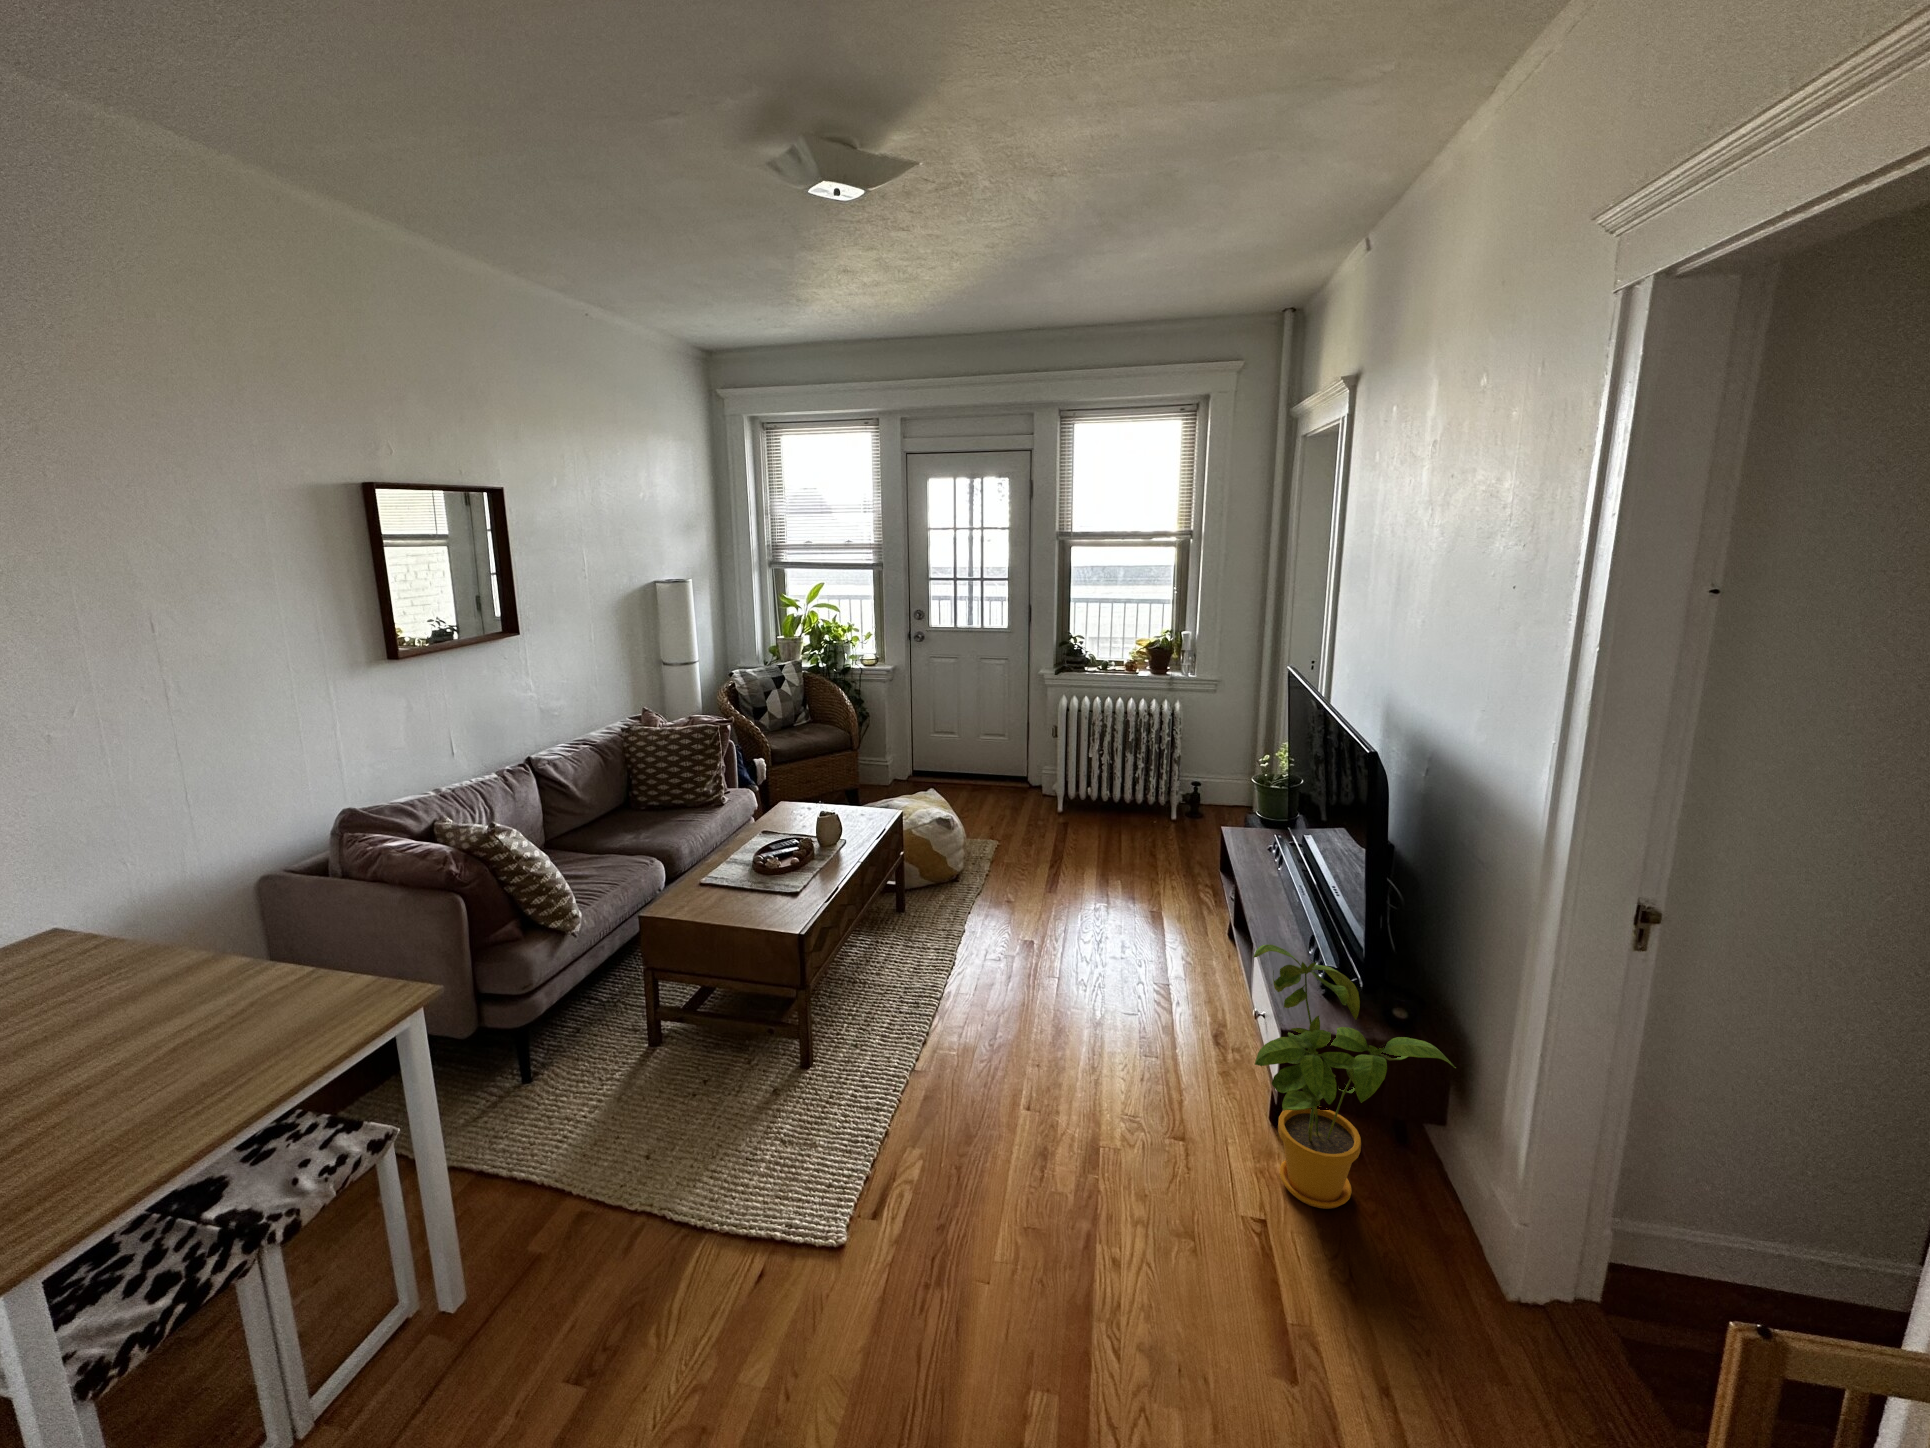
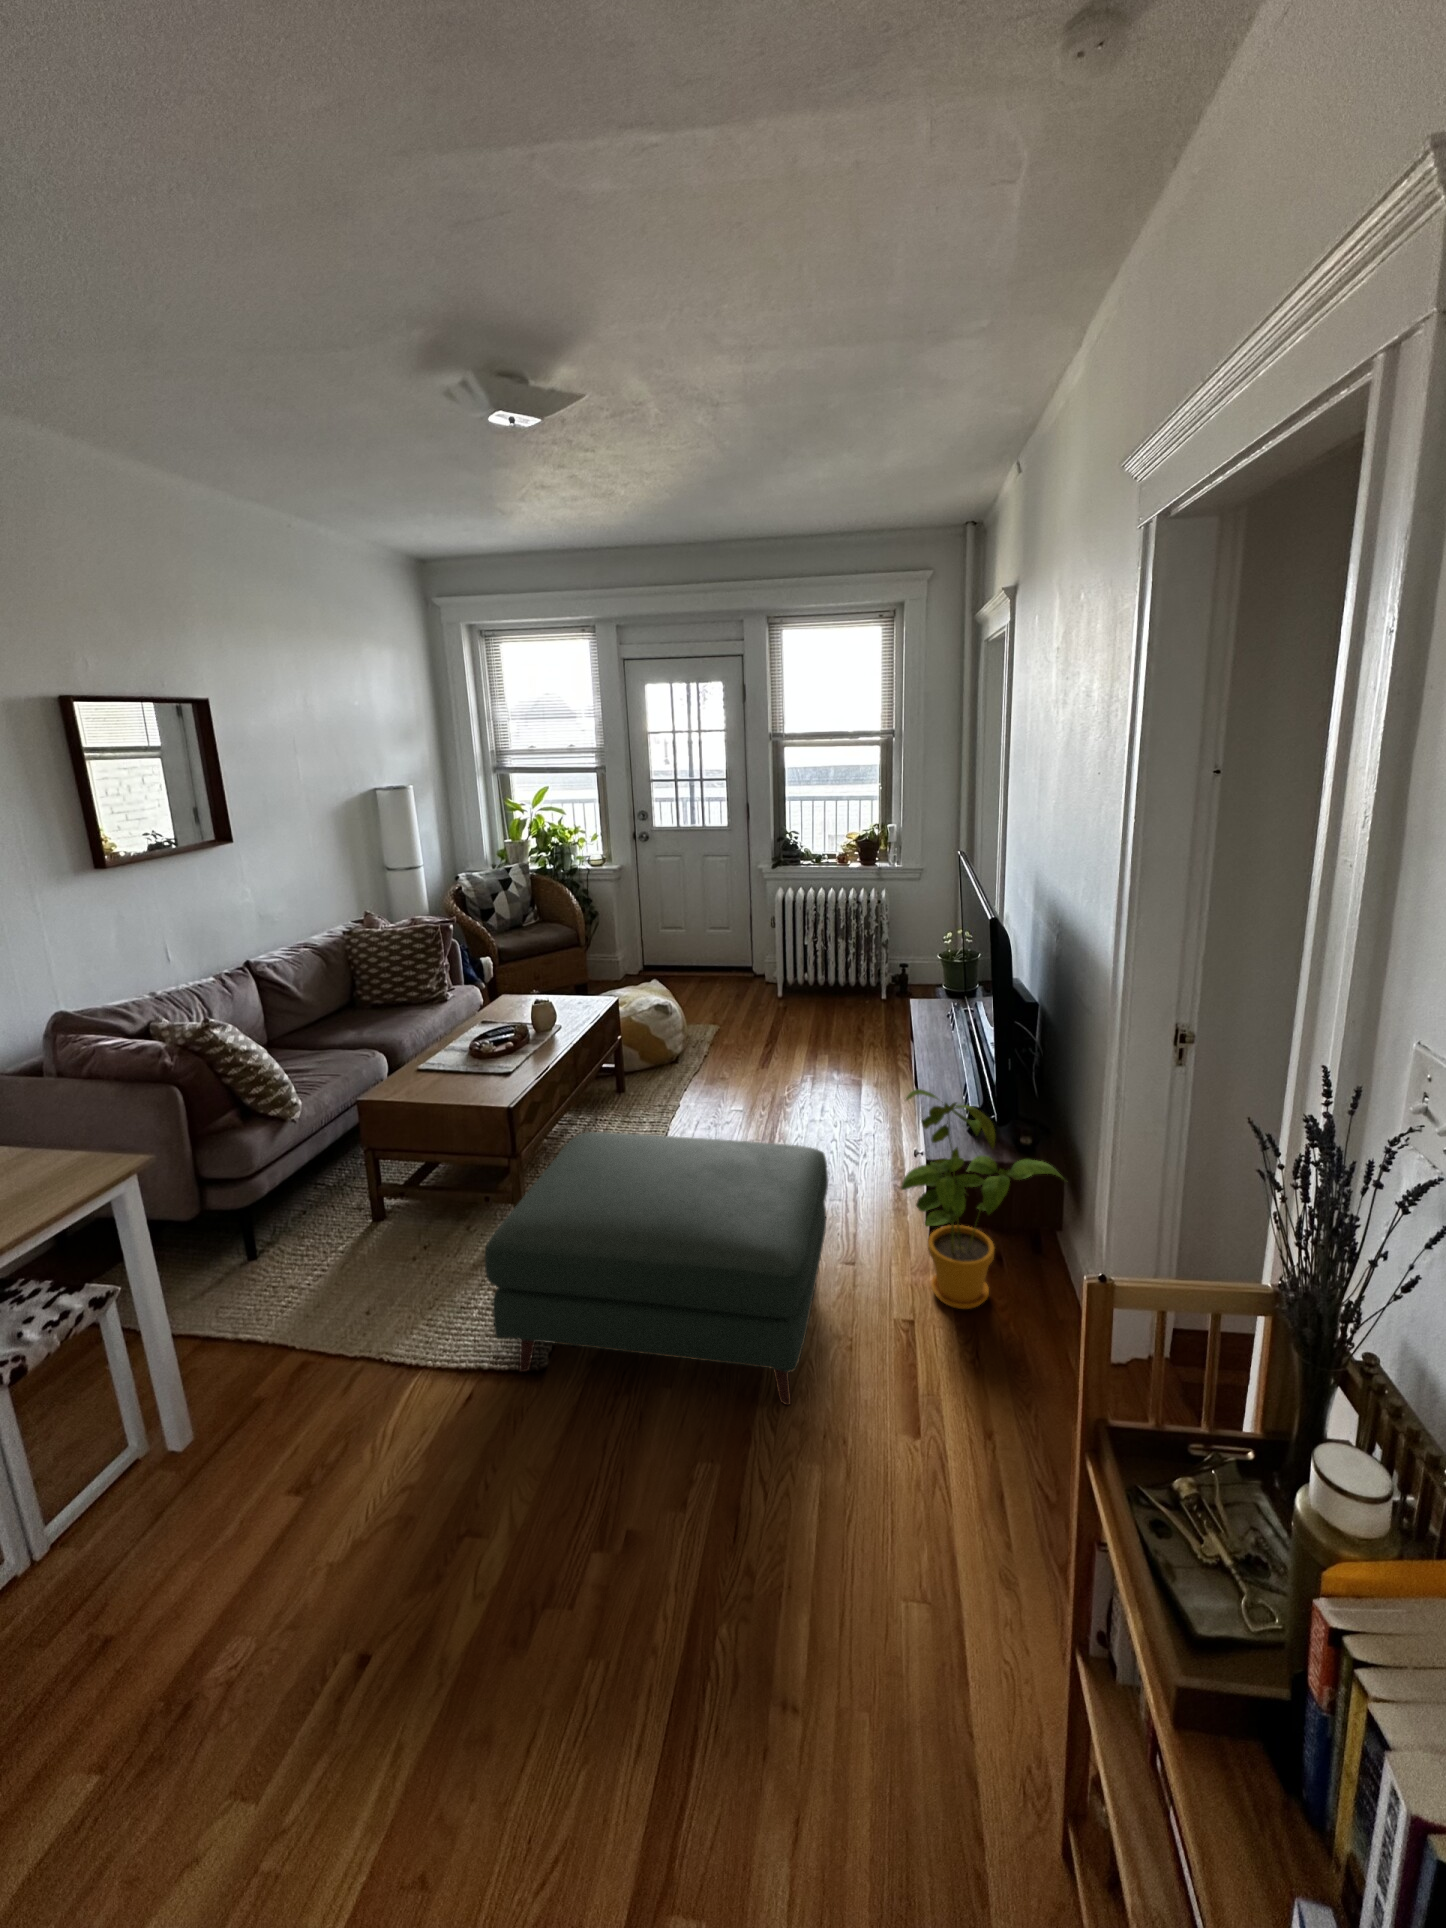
ottoman: none [785,969,1161,1318] -> present [485,1132,828,1405]

